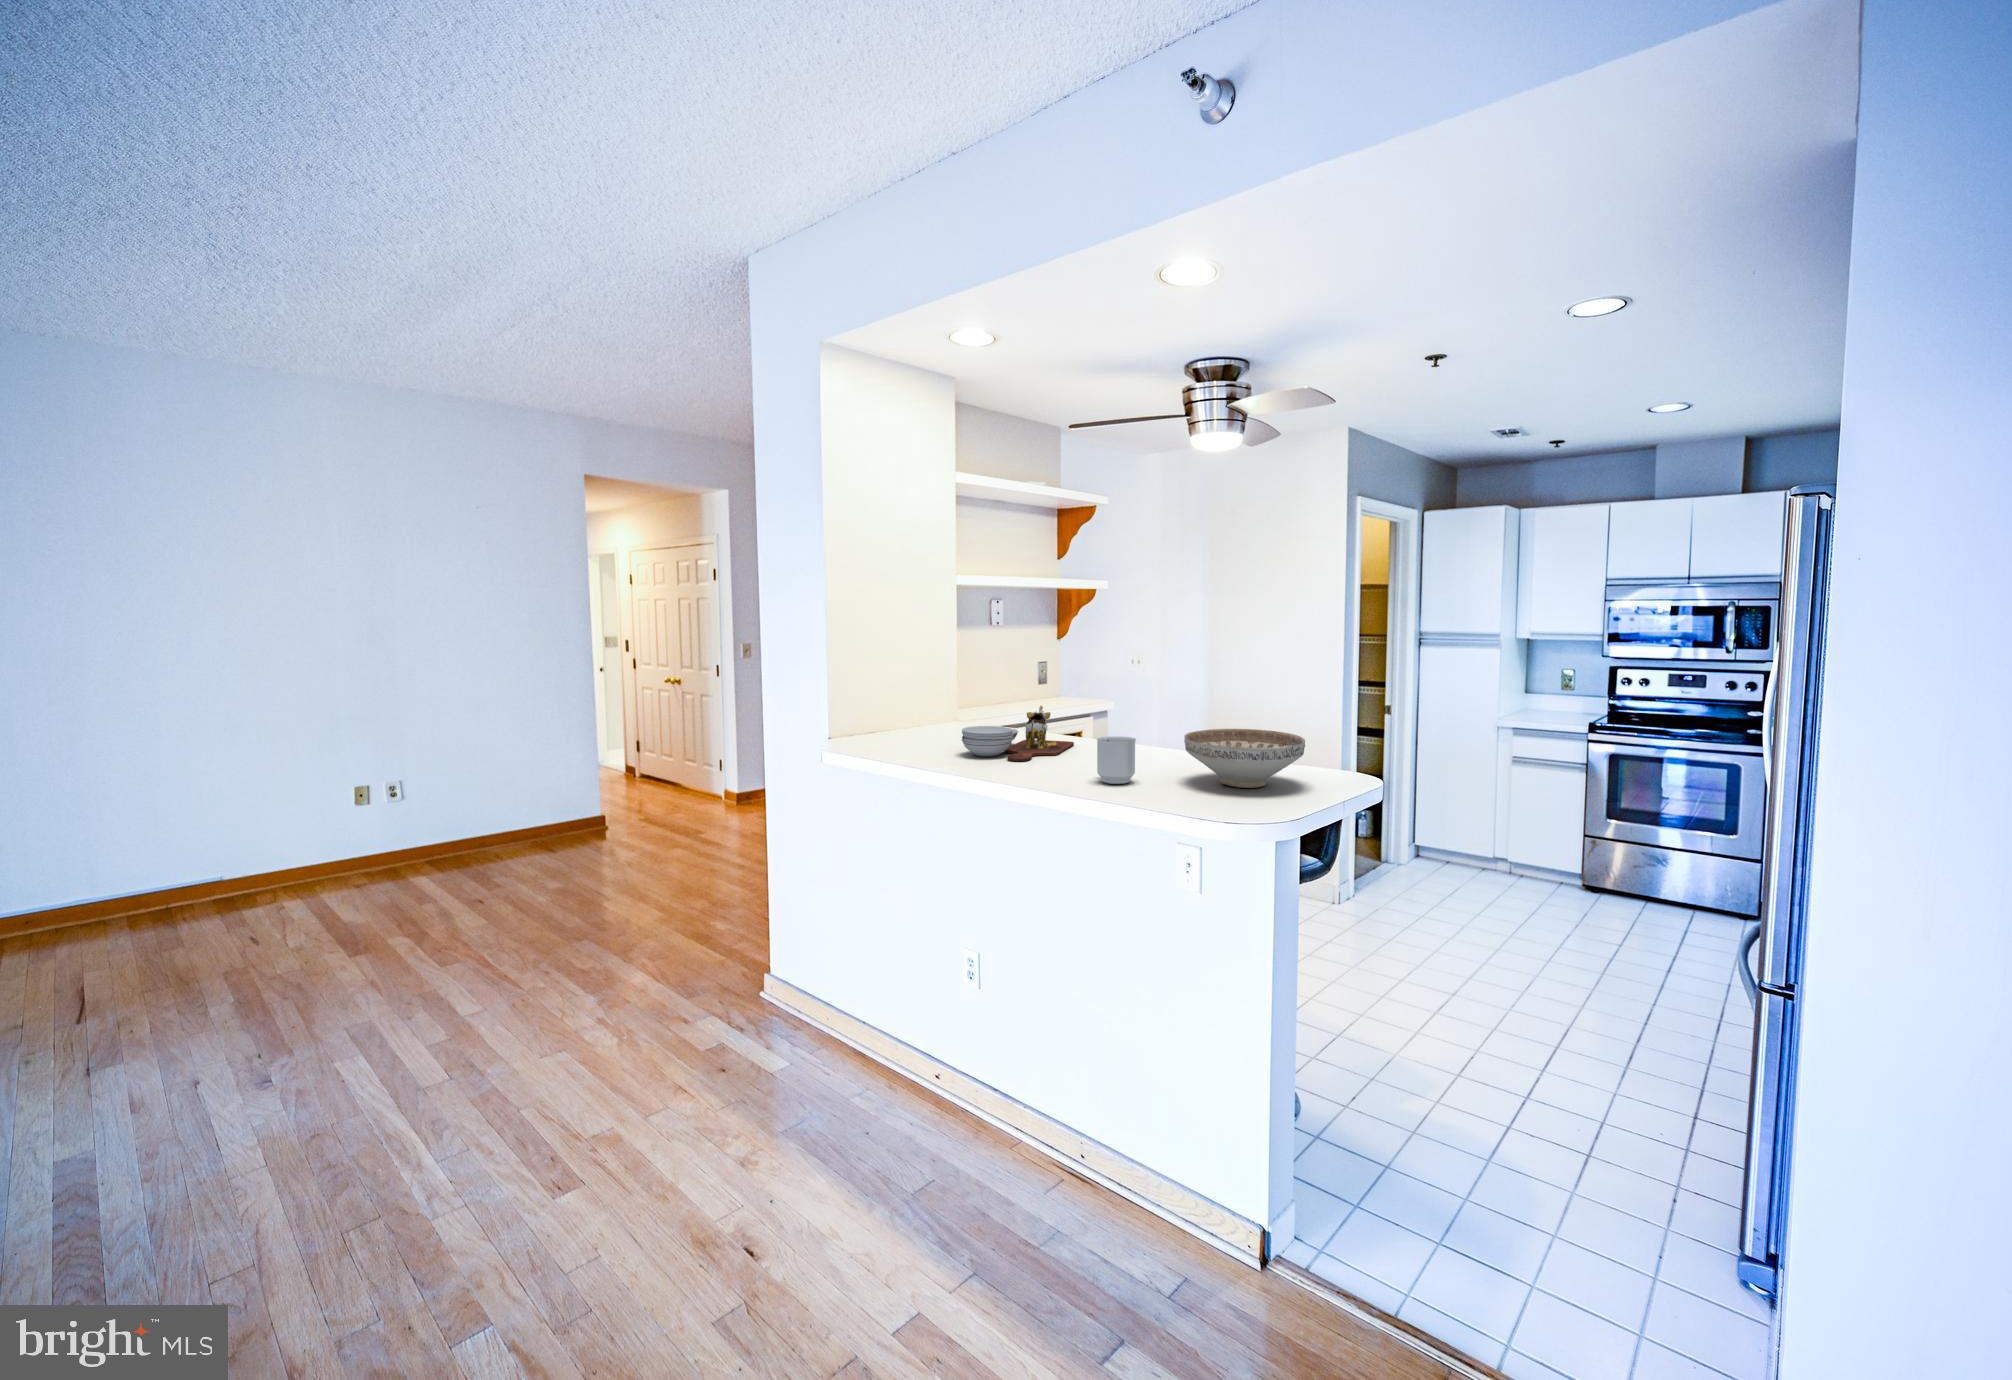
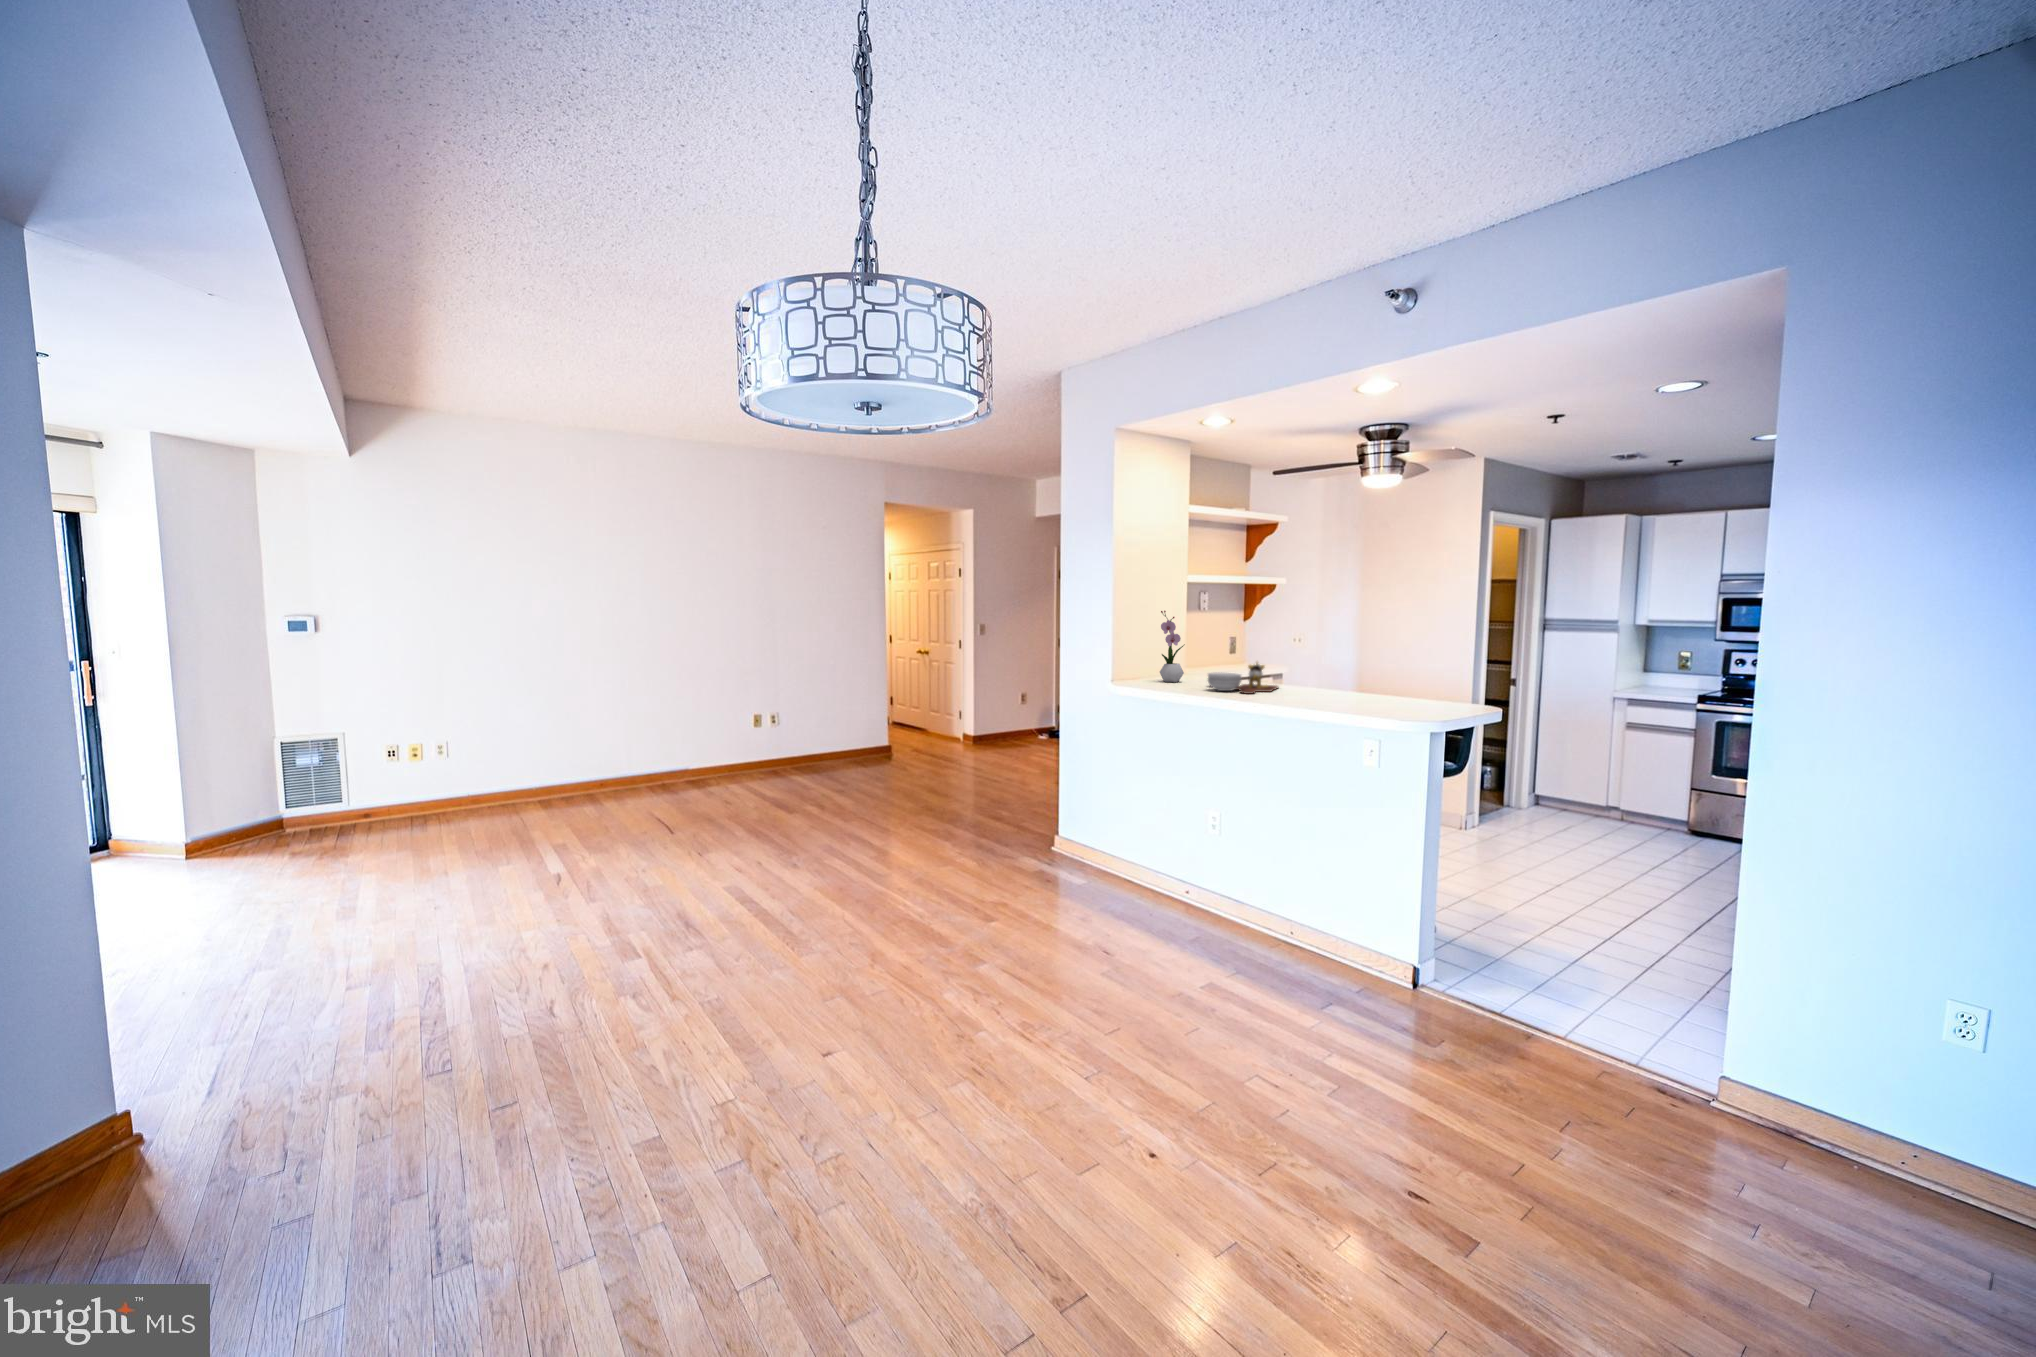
flower arrangement: none [902,630,944,738] -> present [1160,611,1185,682]
decorative bowl: present [1184,729,1305,788] -> none [1365,674,1447,708]
mug: present [1097,736,1136,784] -> none [1307,676,1333,704]

